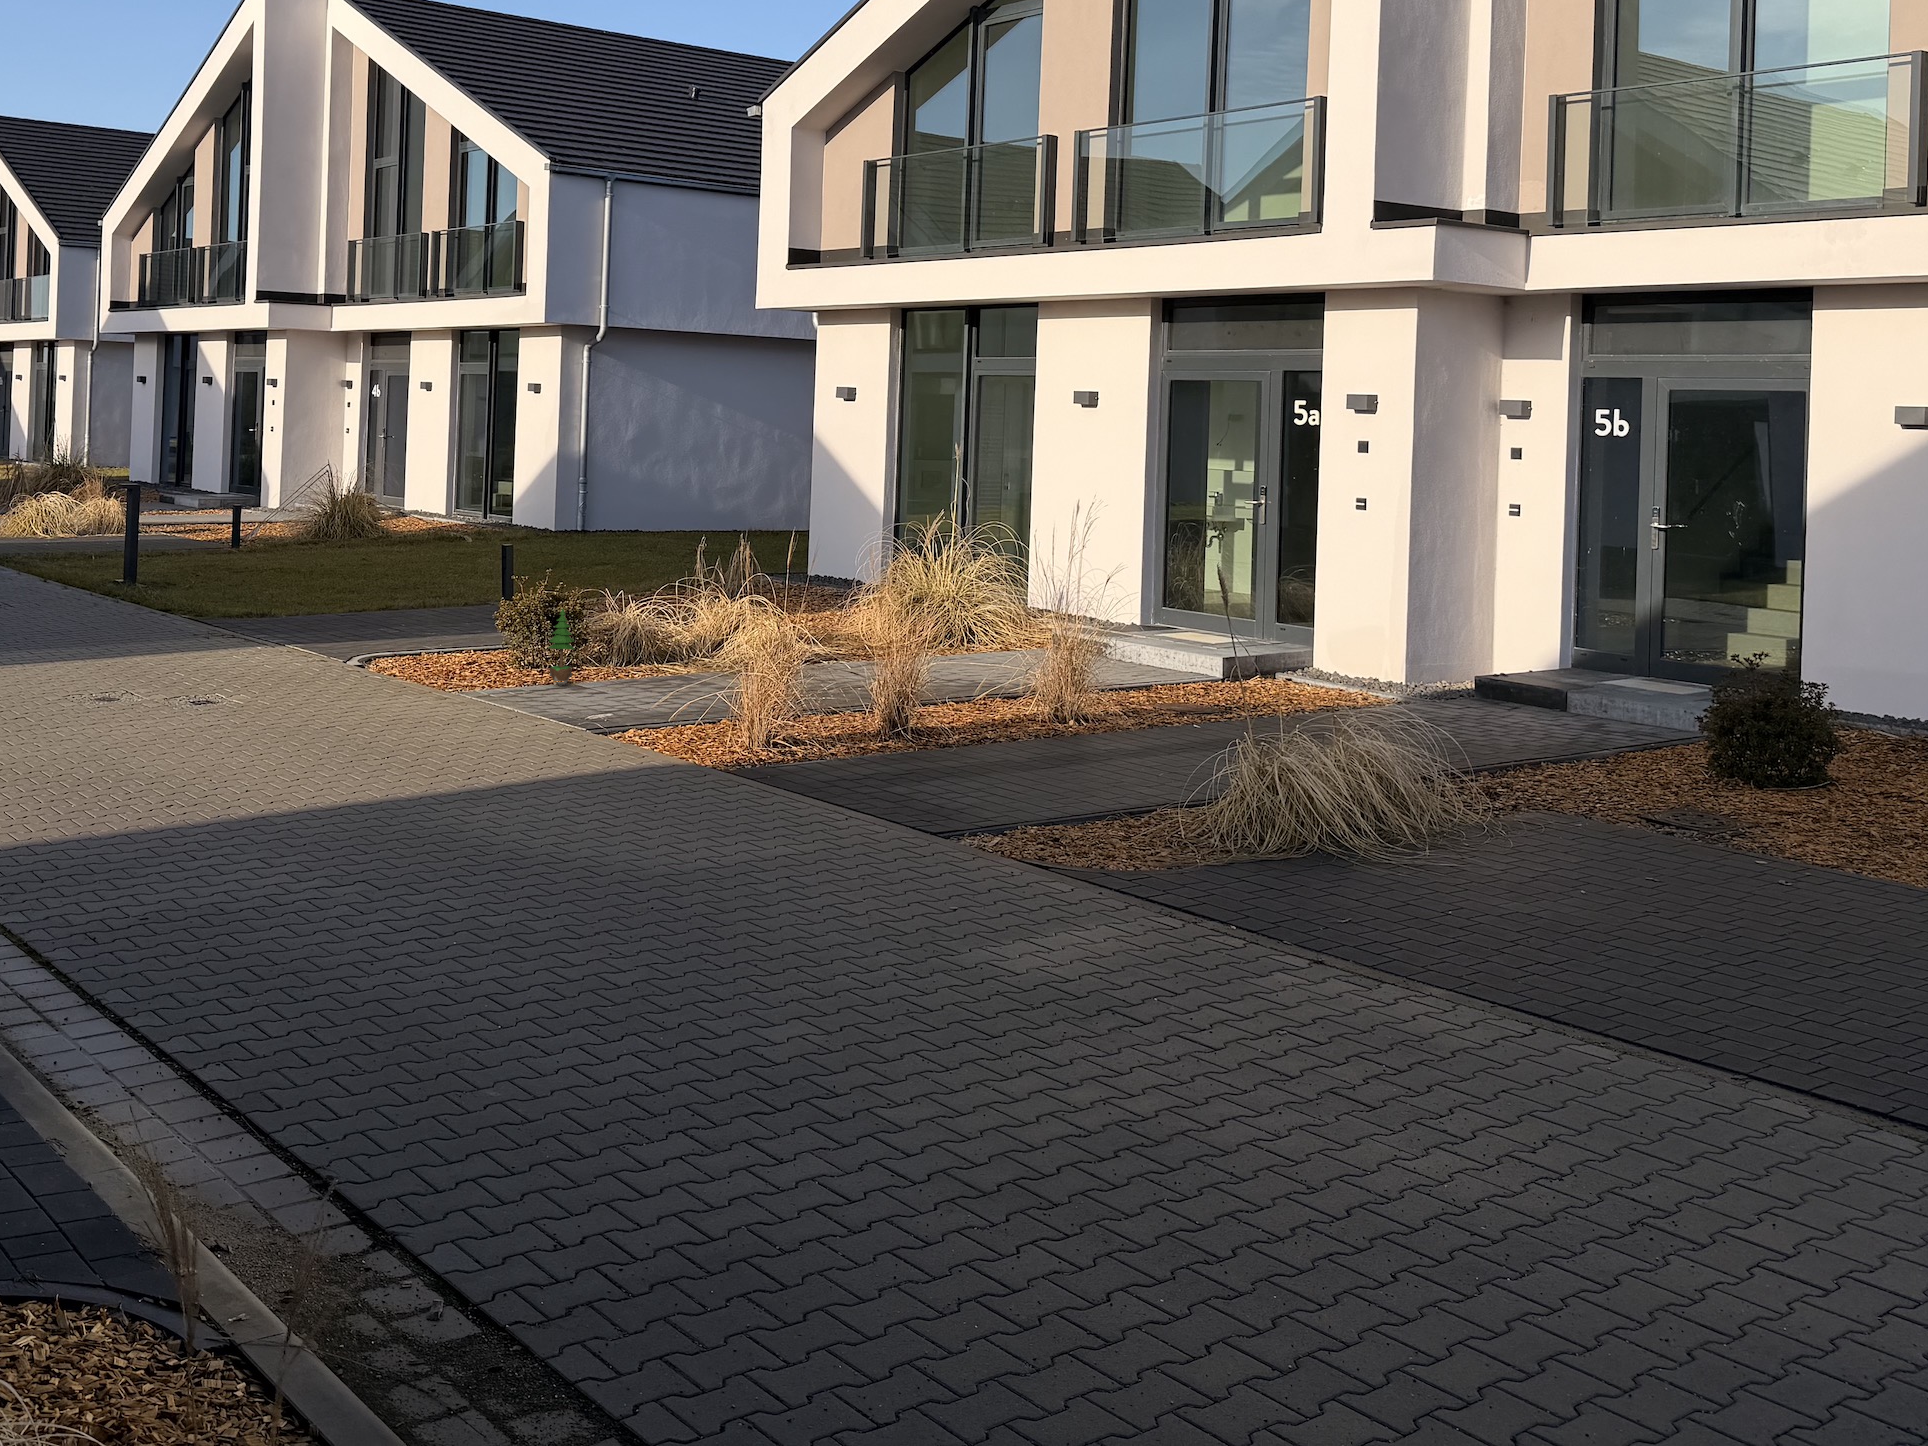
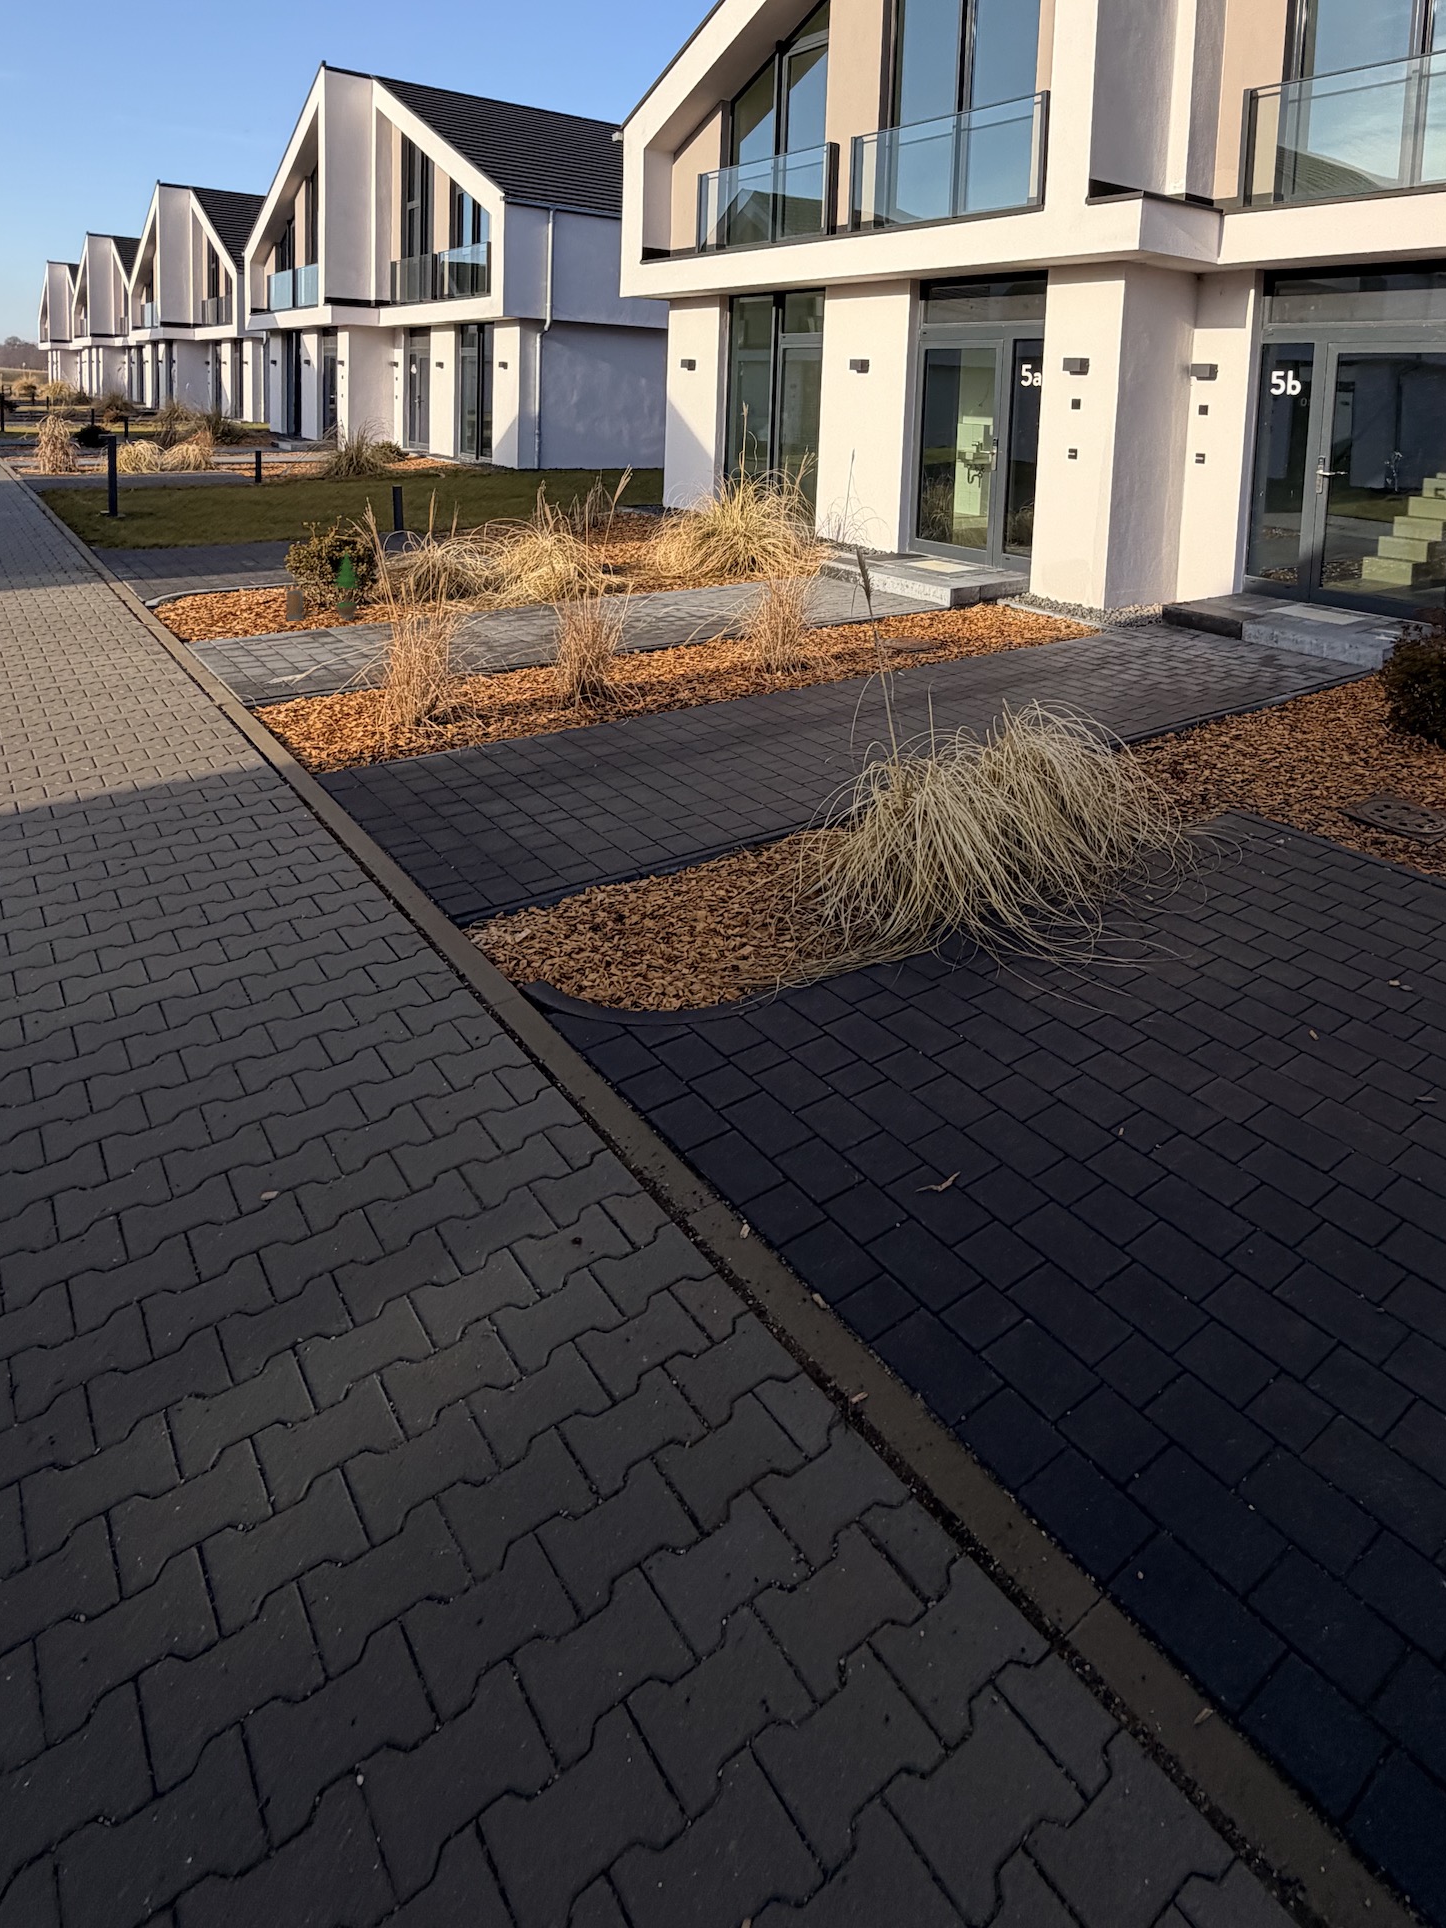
watering can: none [491,638,517,686] -> present [286,588,304,621]

